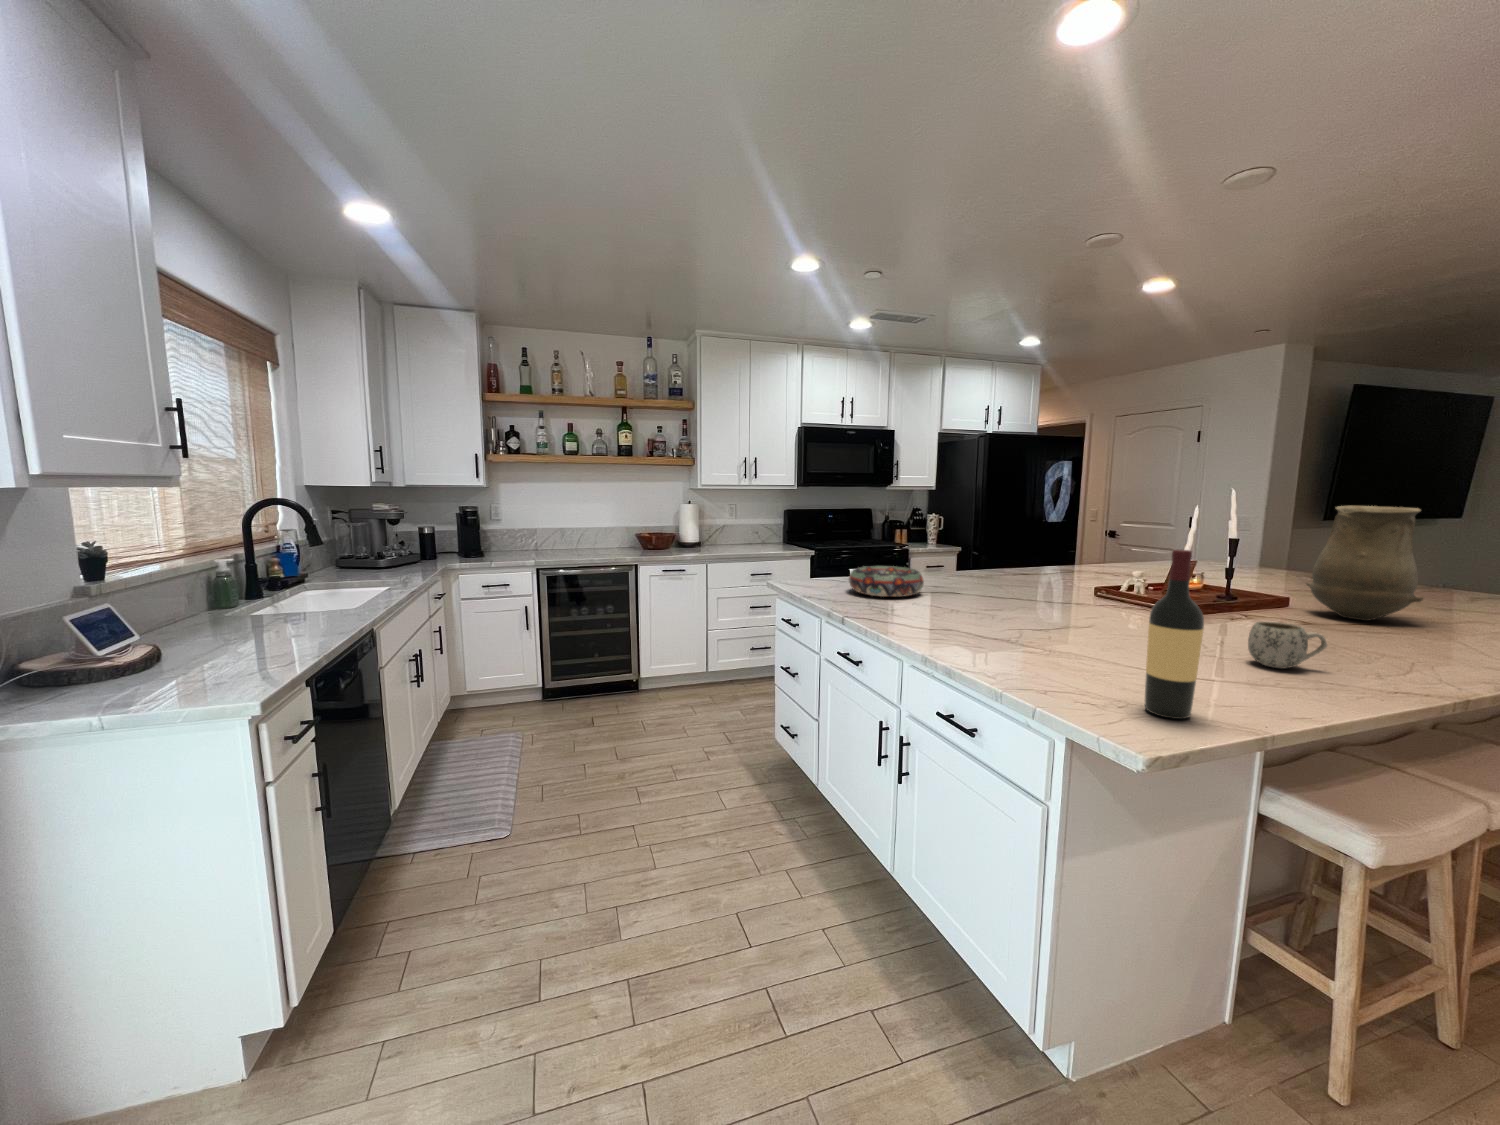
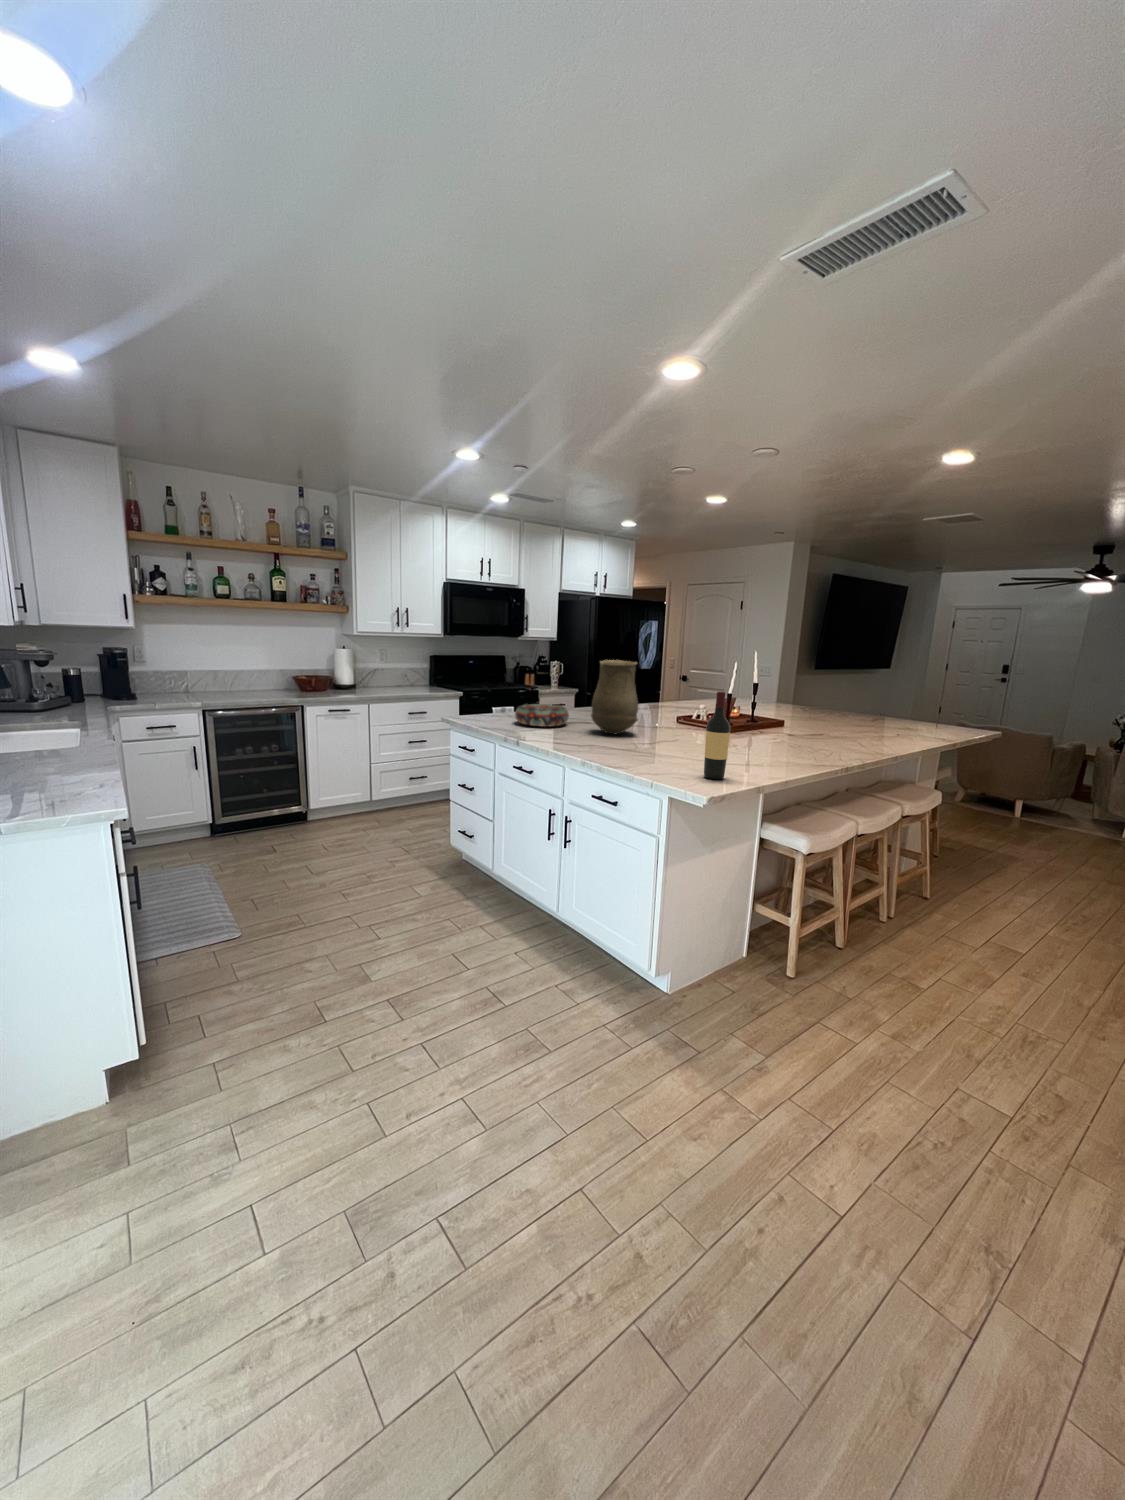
vase: present [1307,506,1423,621] -> present [591,660,638,734]
mug: present [1248,622,1327,668] -> none [754,732,789,757]

